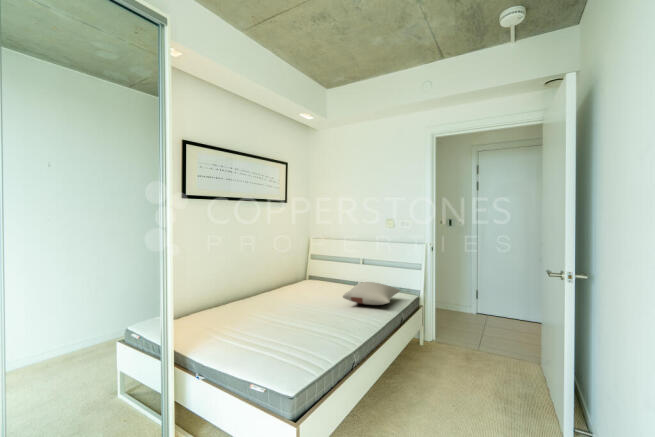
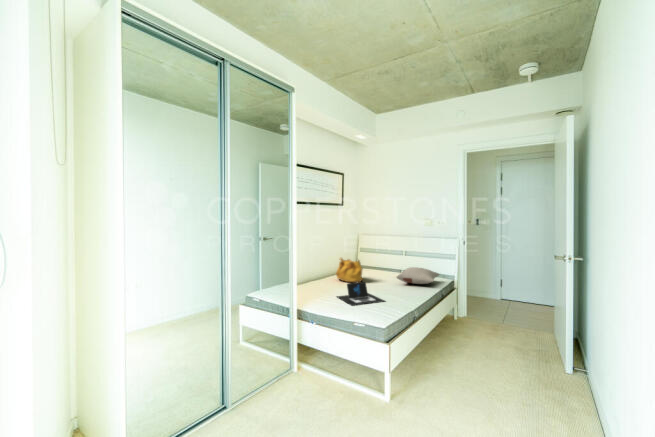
handbag: none [266,269,303,304] -> present [336,258,363,283]
laptop: none [250,308,317,349] -> present [337,282,385,306]

